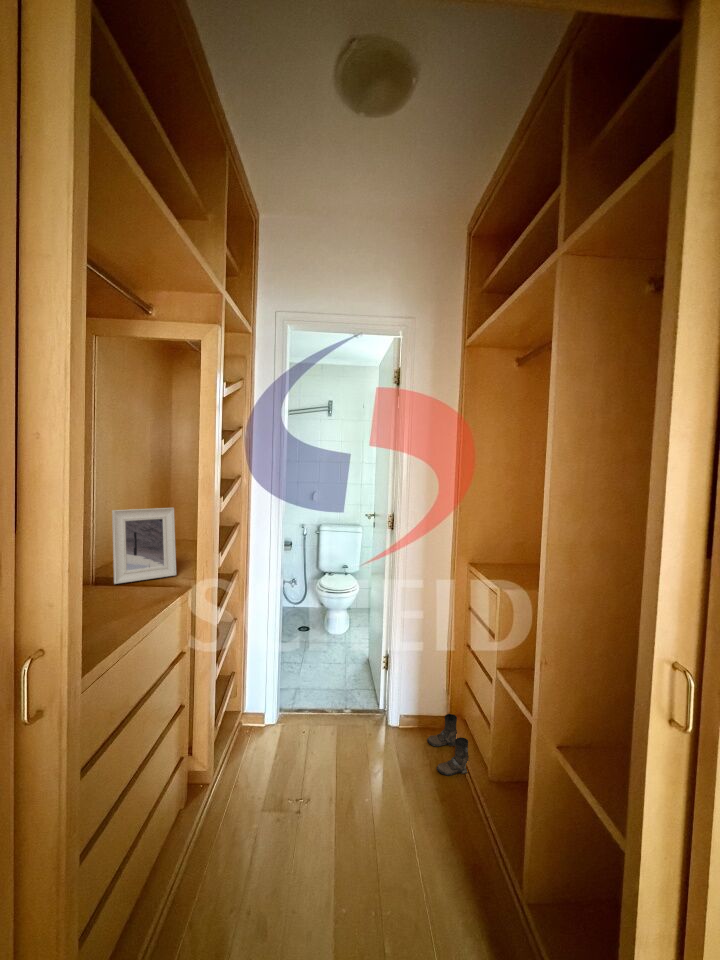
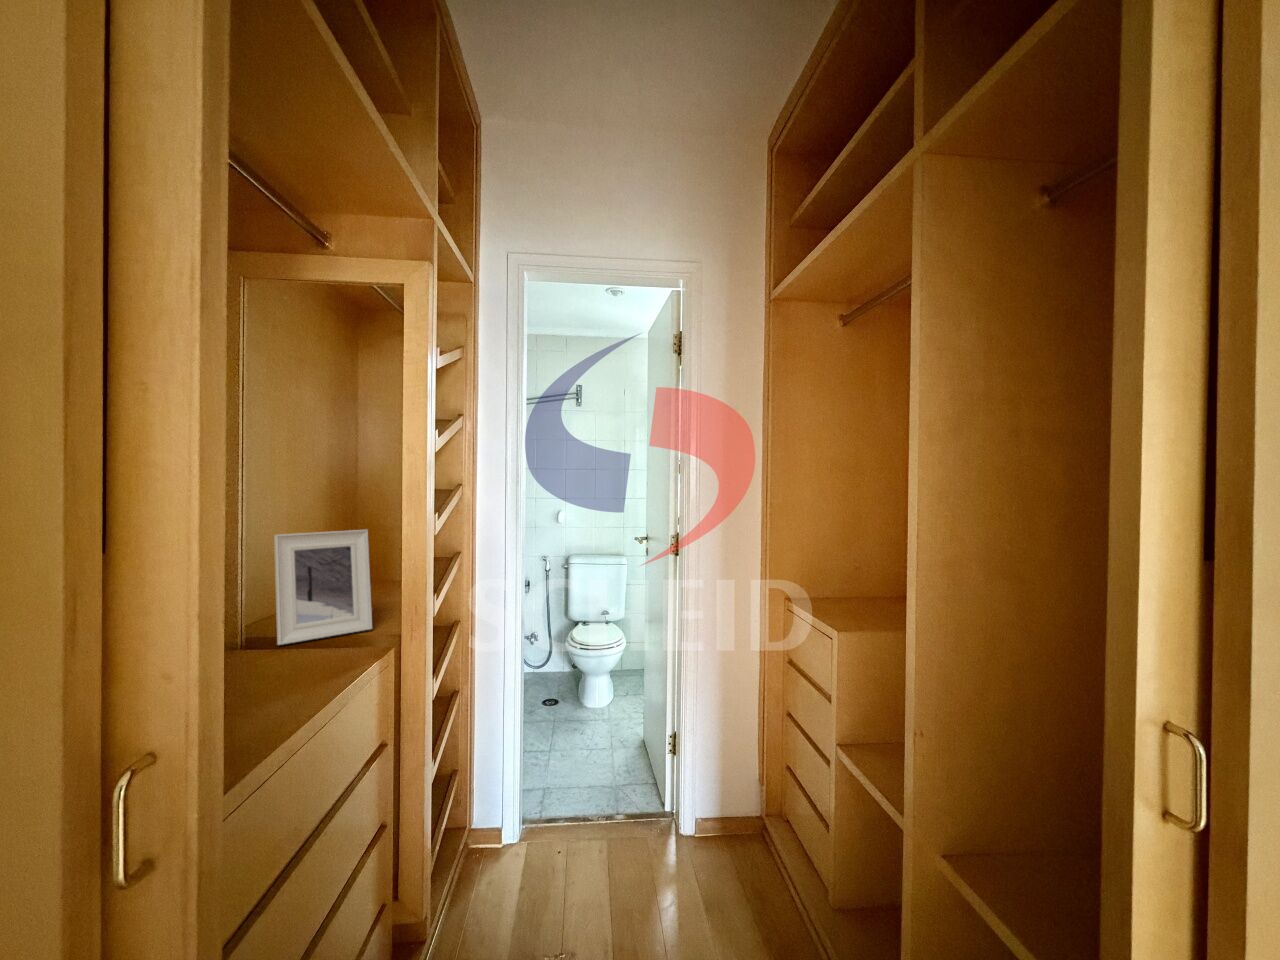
boots: present [427,714,469,776] -> none [736,812,799,903]

